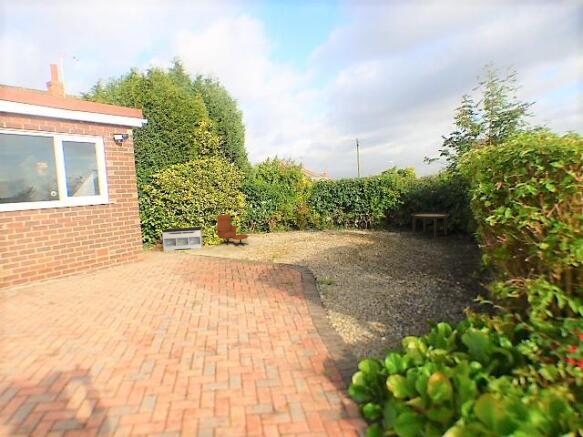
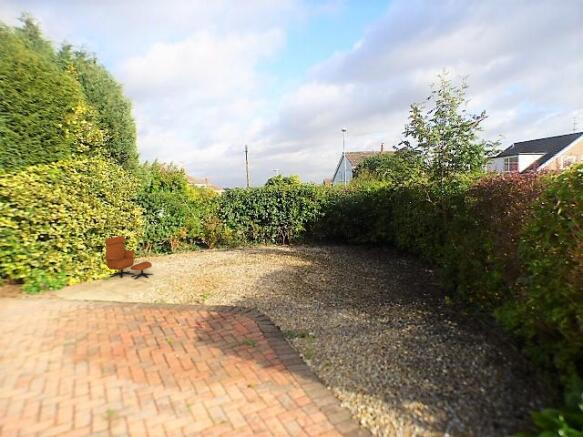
round table: present [411,212,450,238] -> none [334,224,373,252]
bench: present [162,227,203,251] -> none [16,256,84,297]

